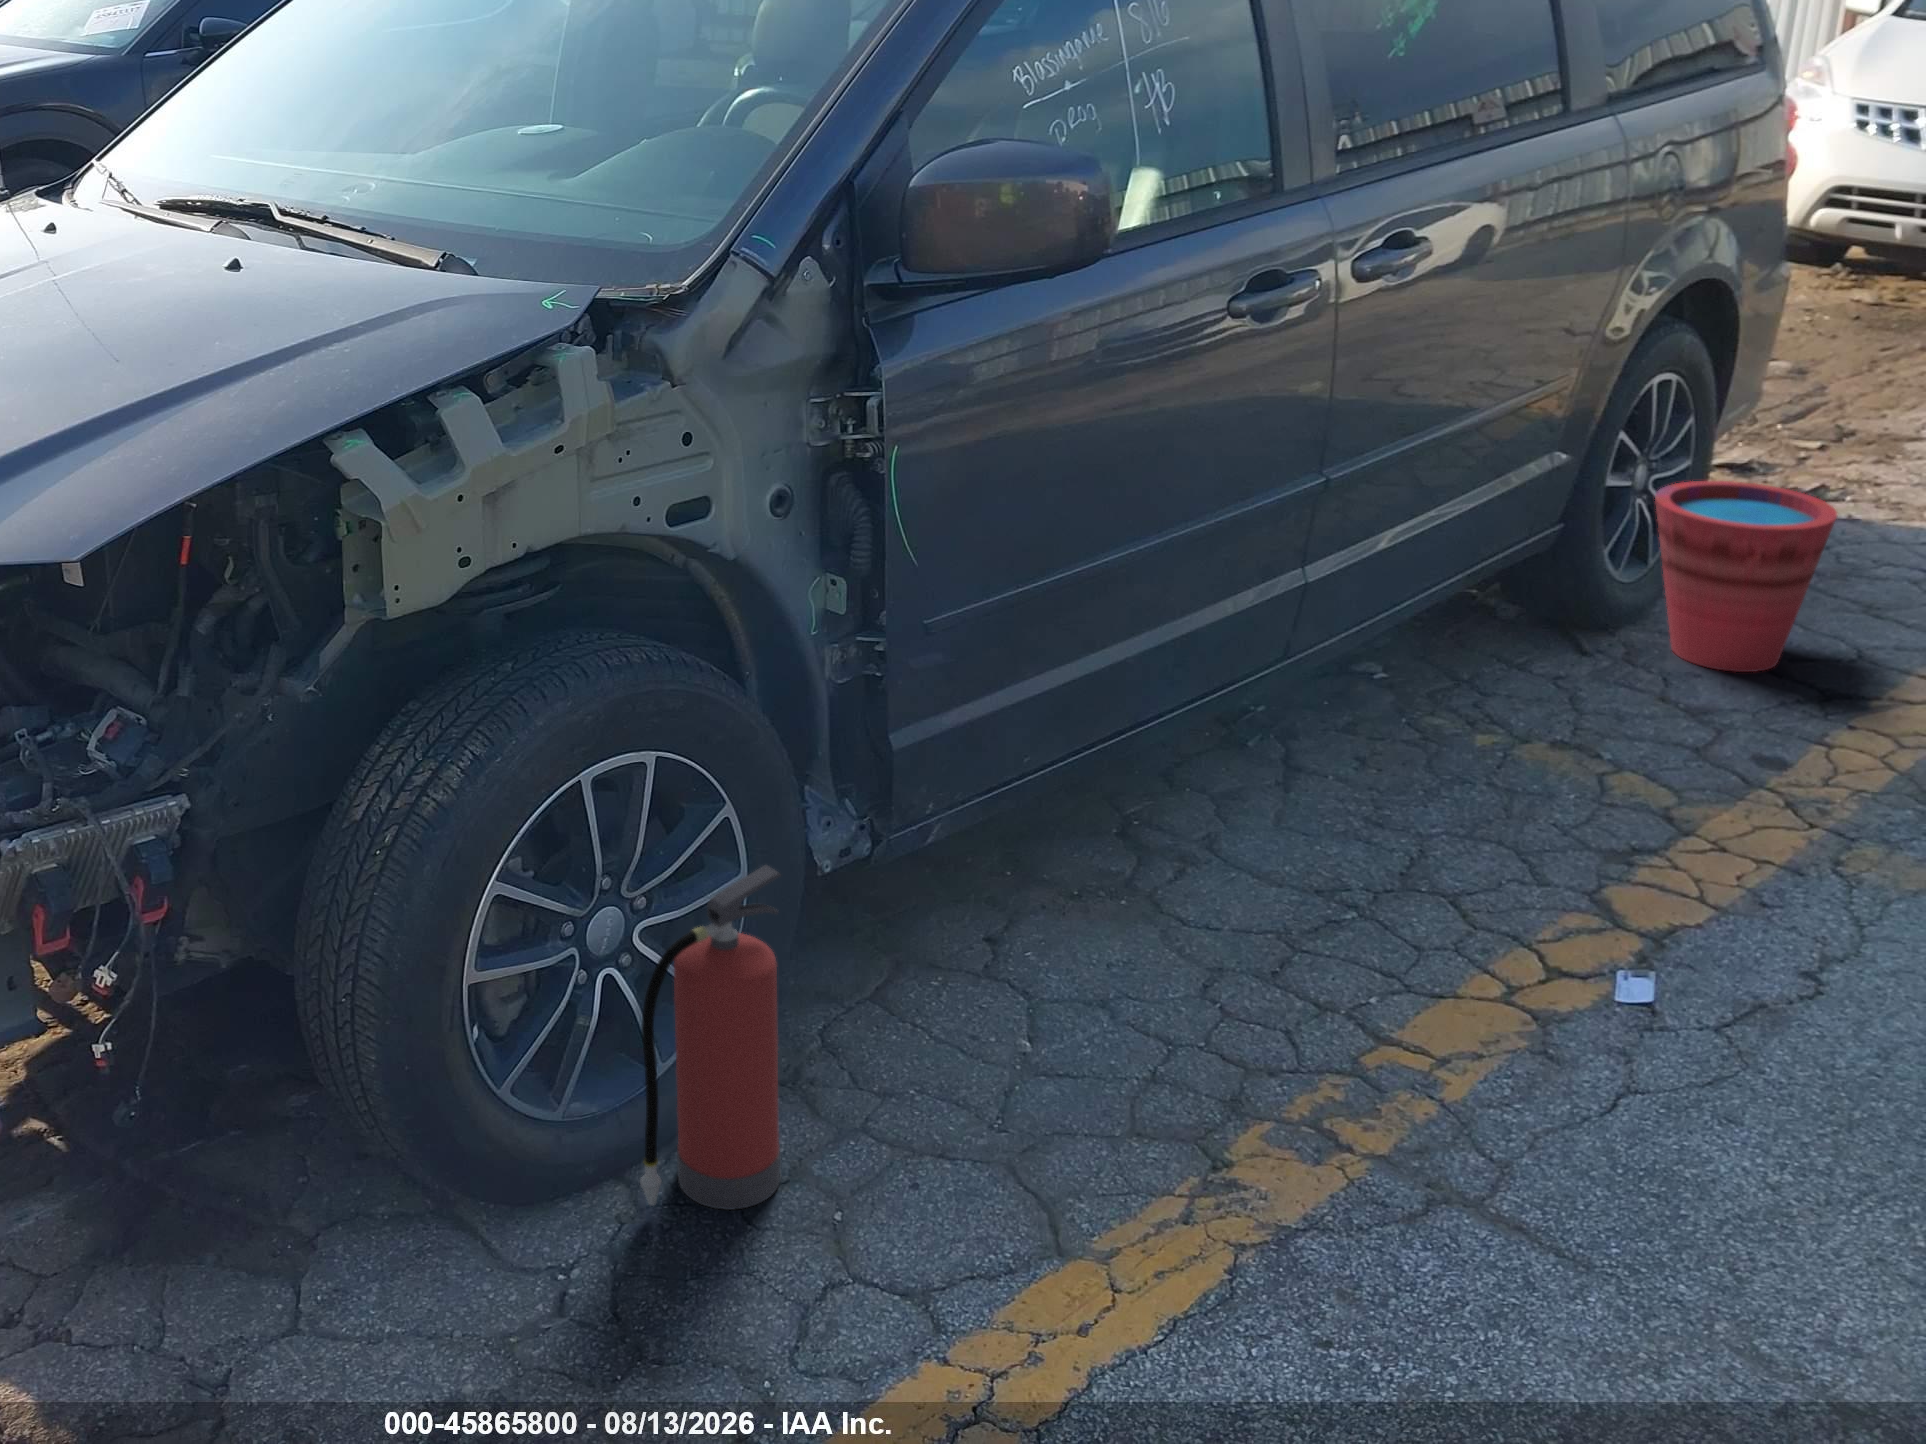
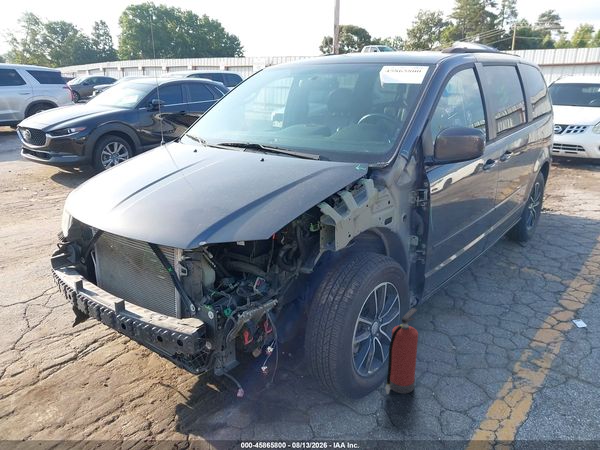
bucket: present [1655,481,1837,672] -> none [540,207,581,250]

